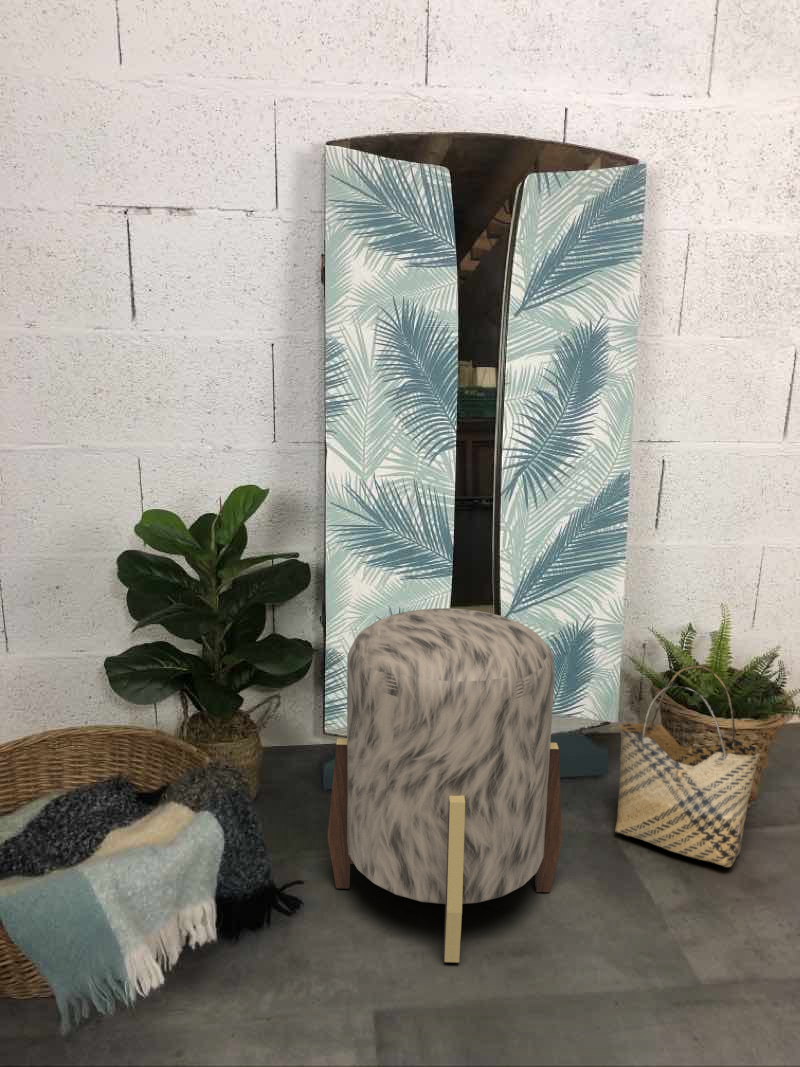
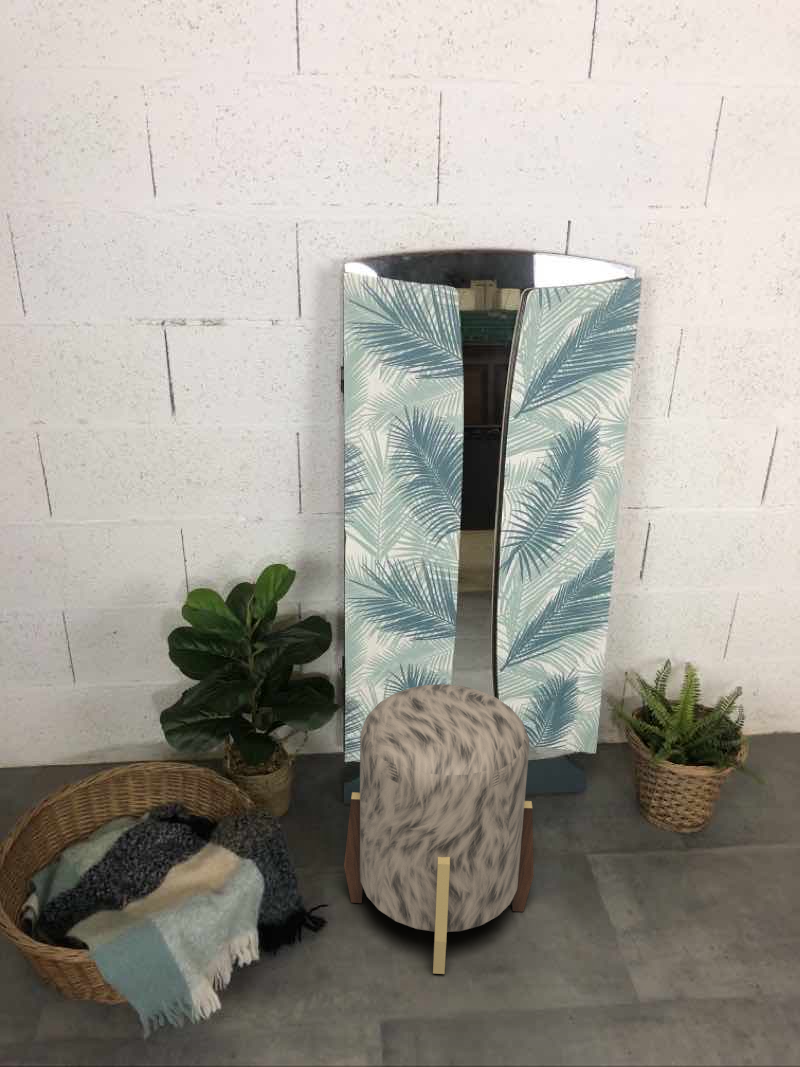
woven basket: present [615,665,760,867] -> none [585,726,706,894]

